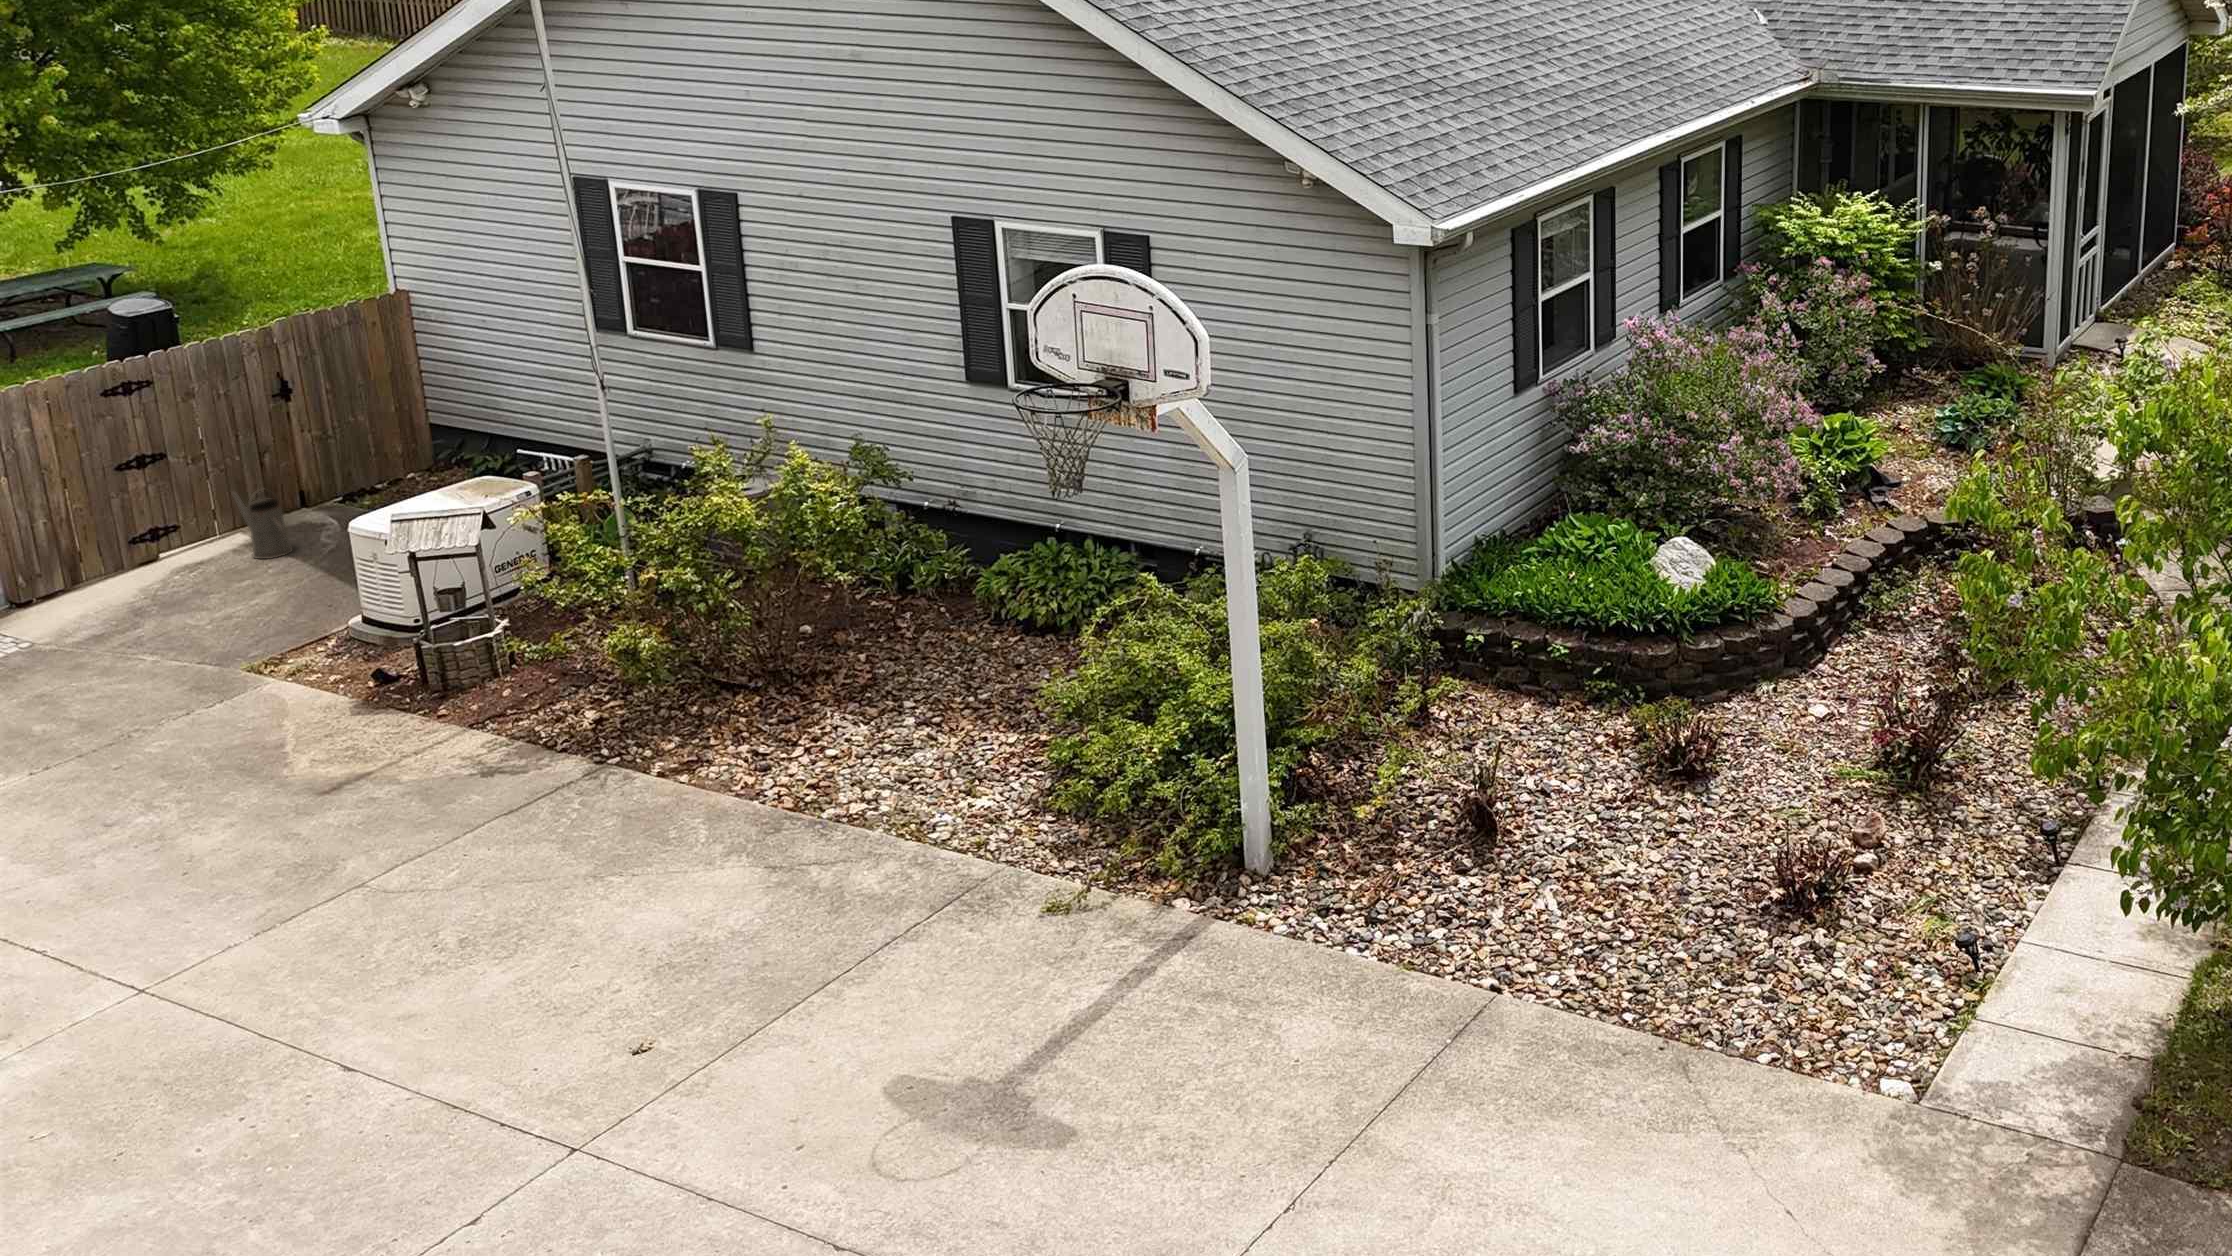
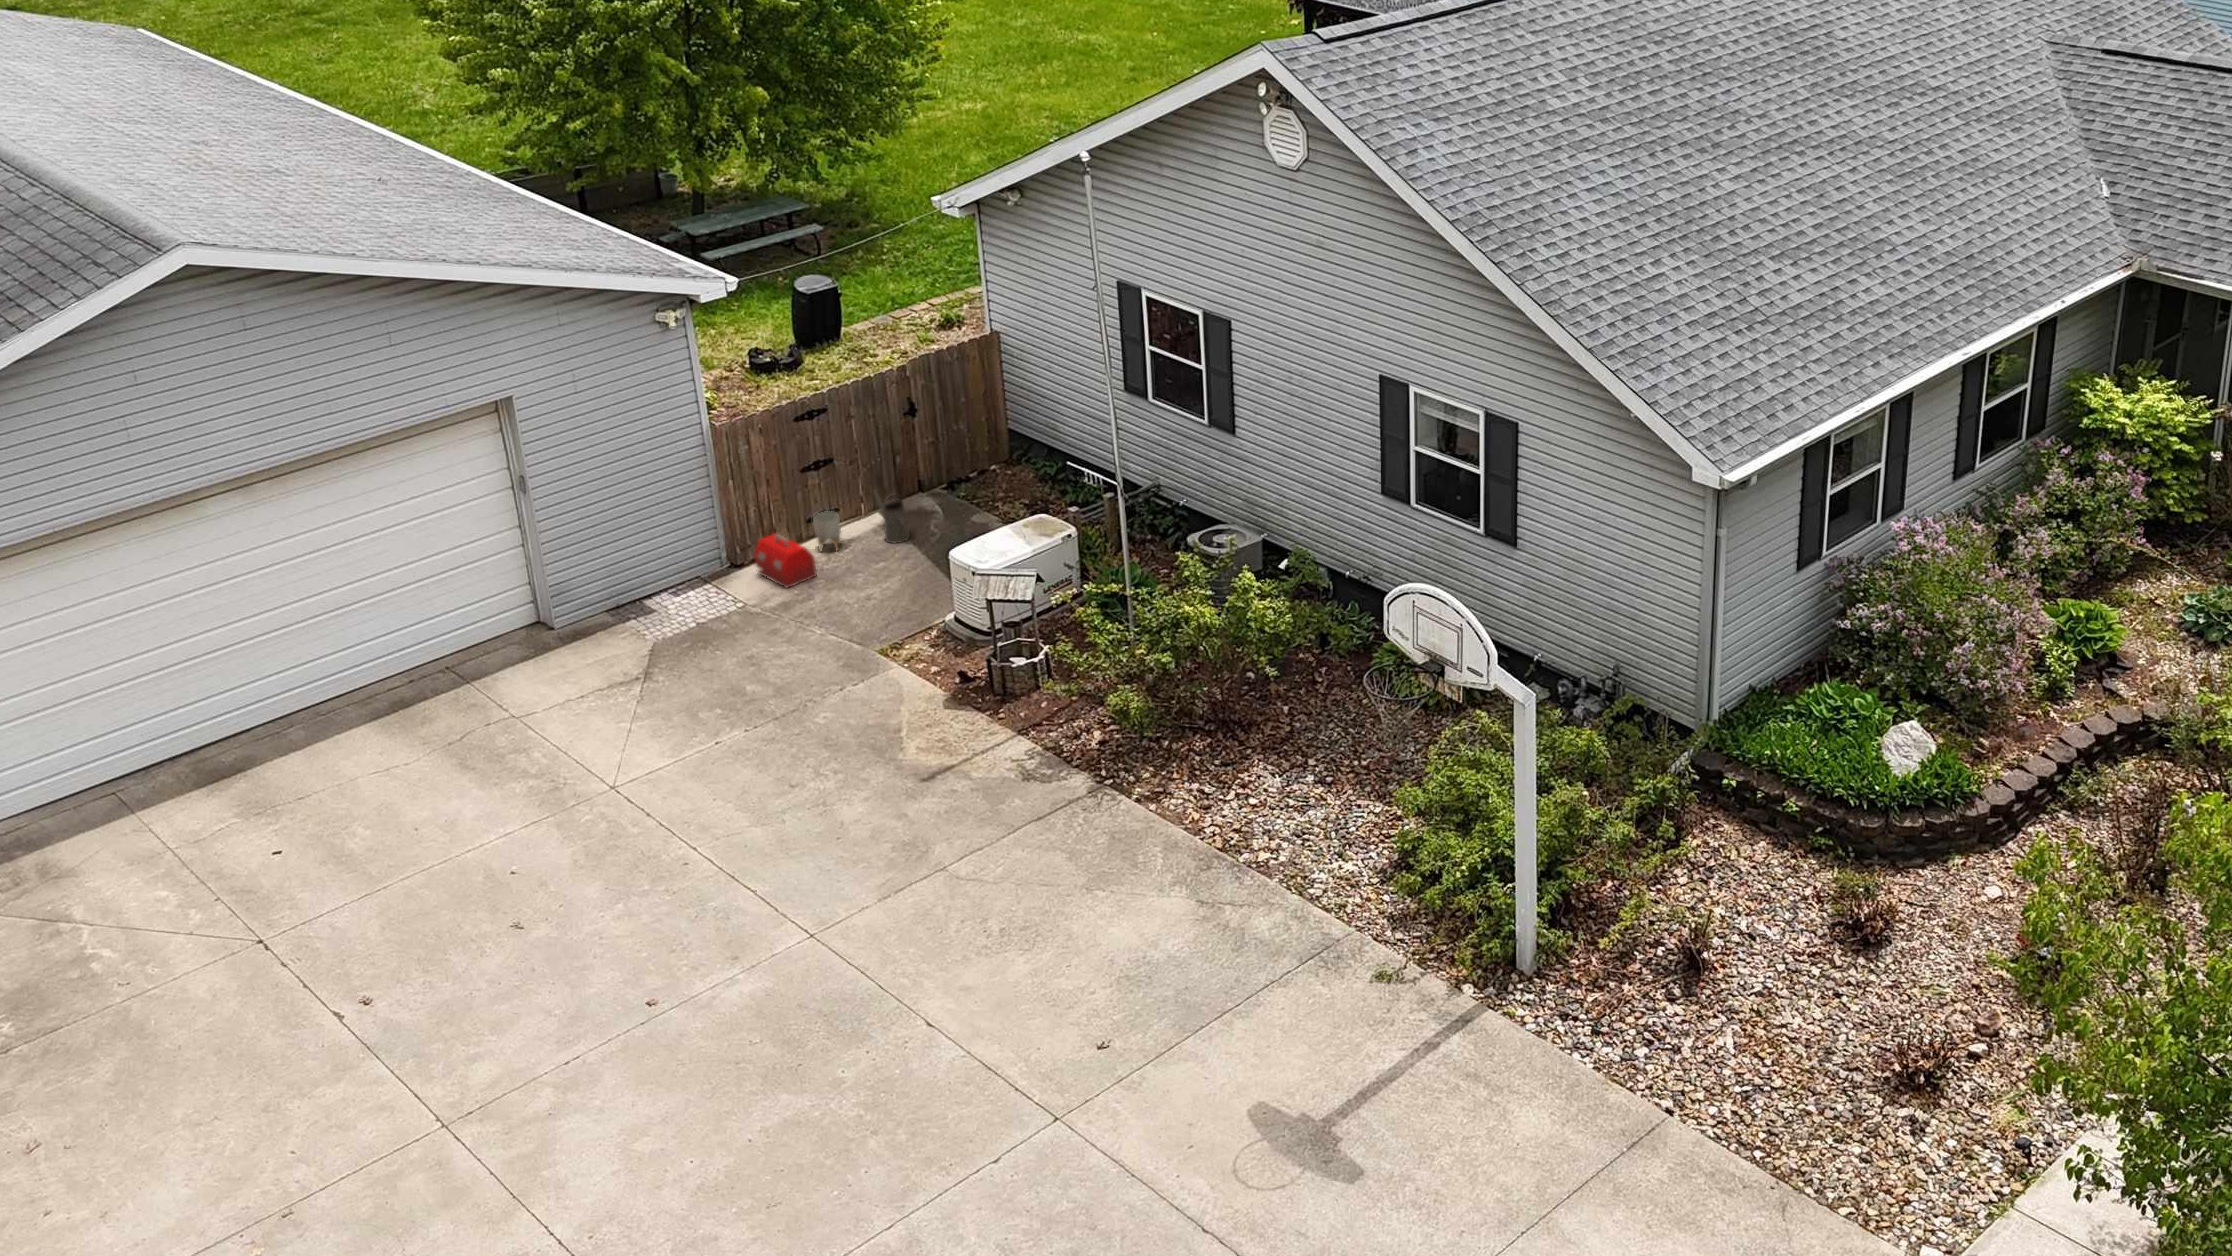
planter: none [134,522,184,580] -> present [813,512,841,551]
toolbox: none [36,548,143,621] -> present [754,534,817,588]

